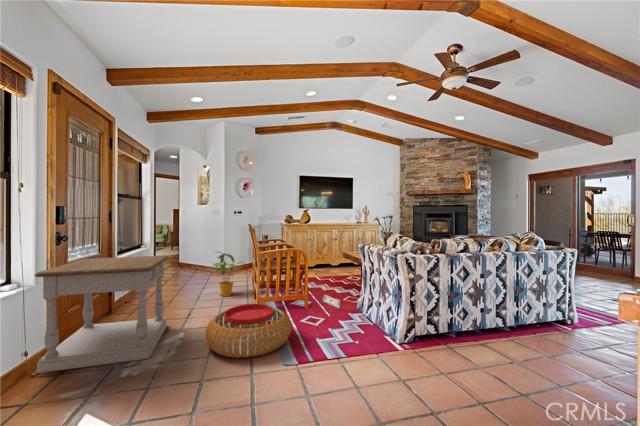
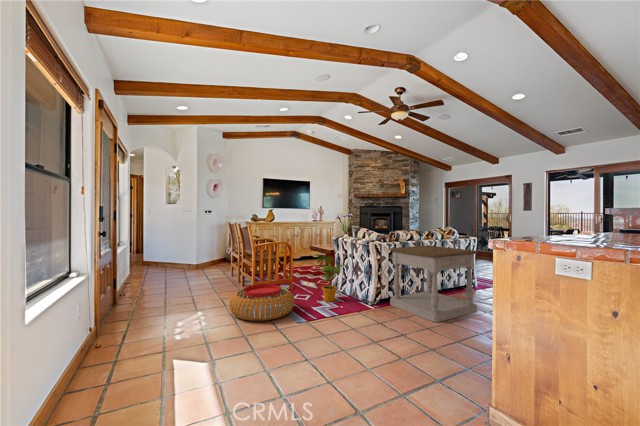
house plant: present [213,251,244,296] -> present [314,254,348,302]
side table: present [35,256,168,373] -> present [389,245,478,322]

